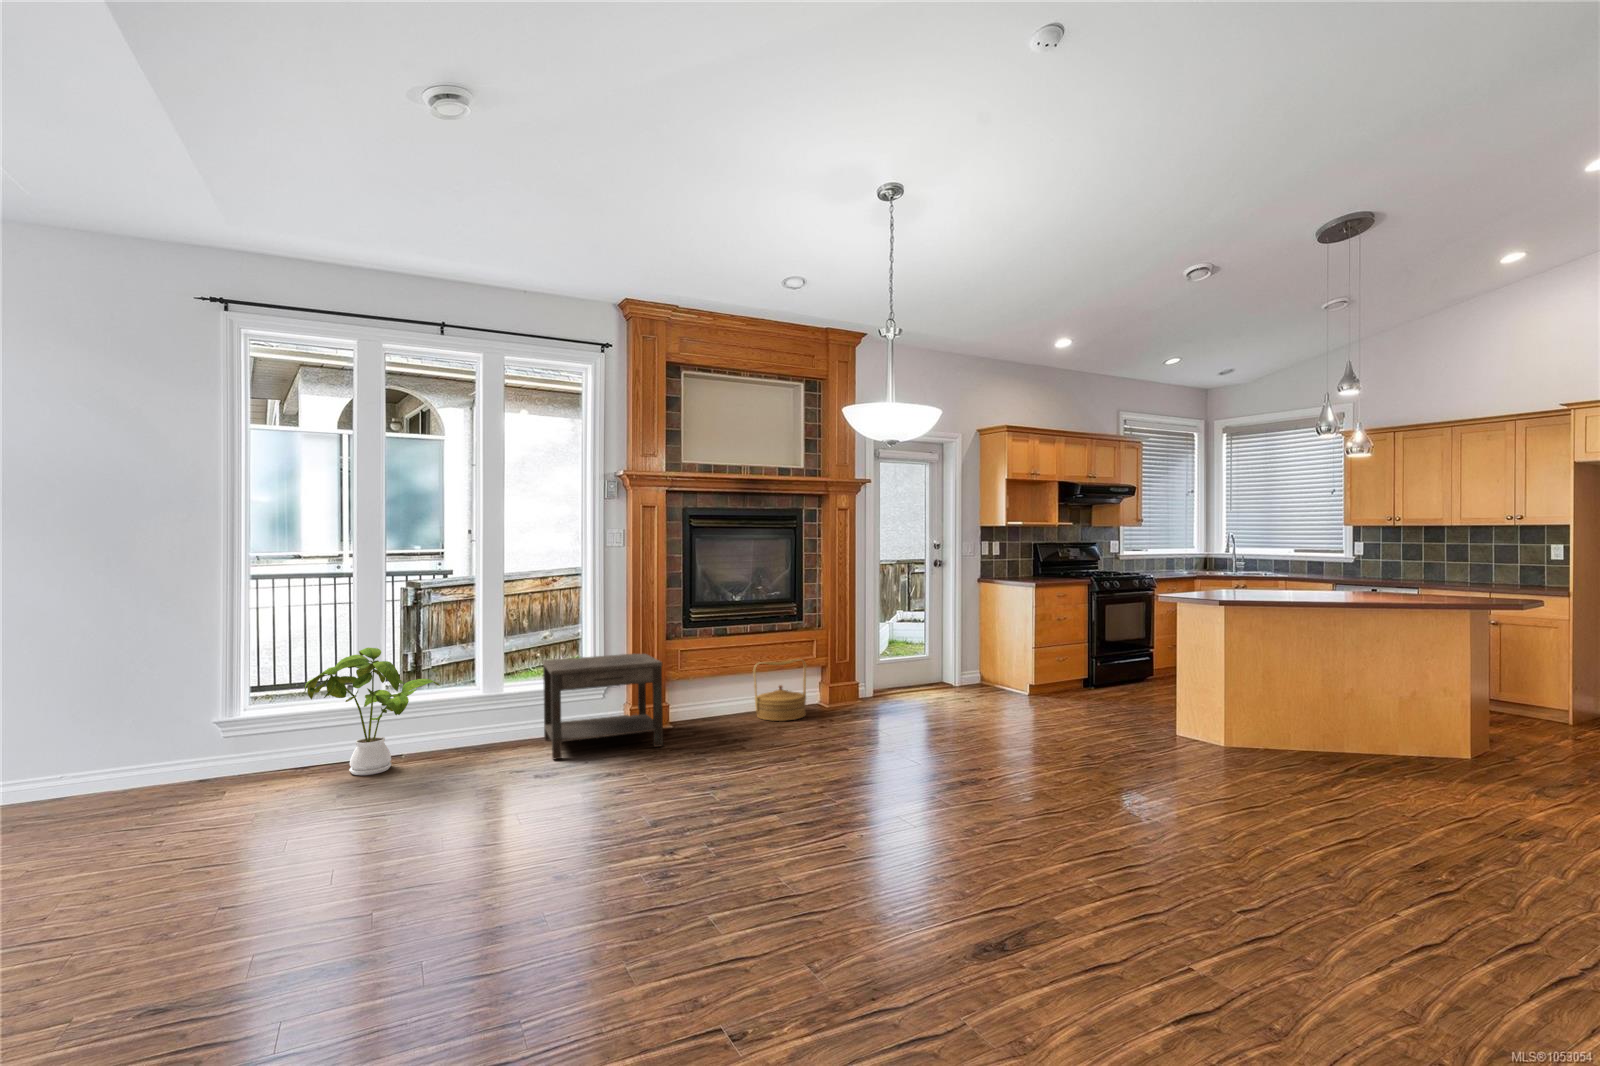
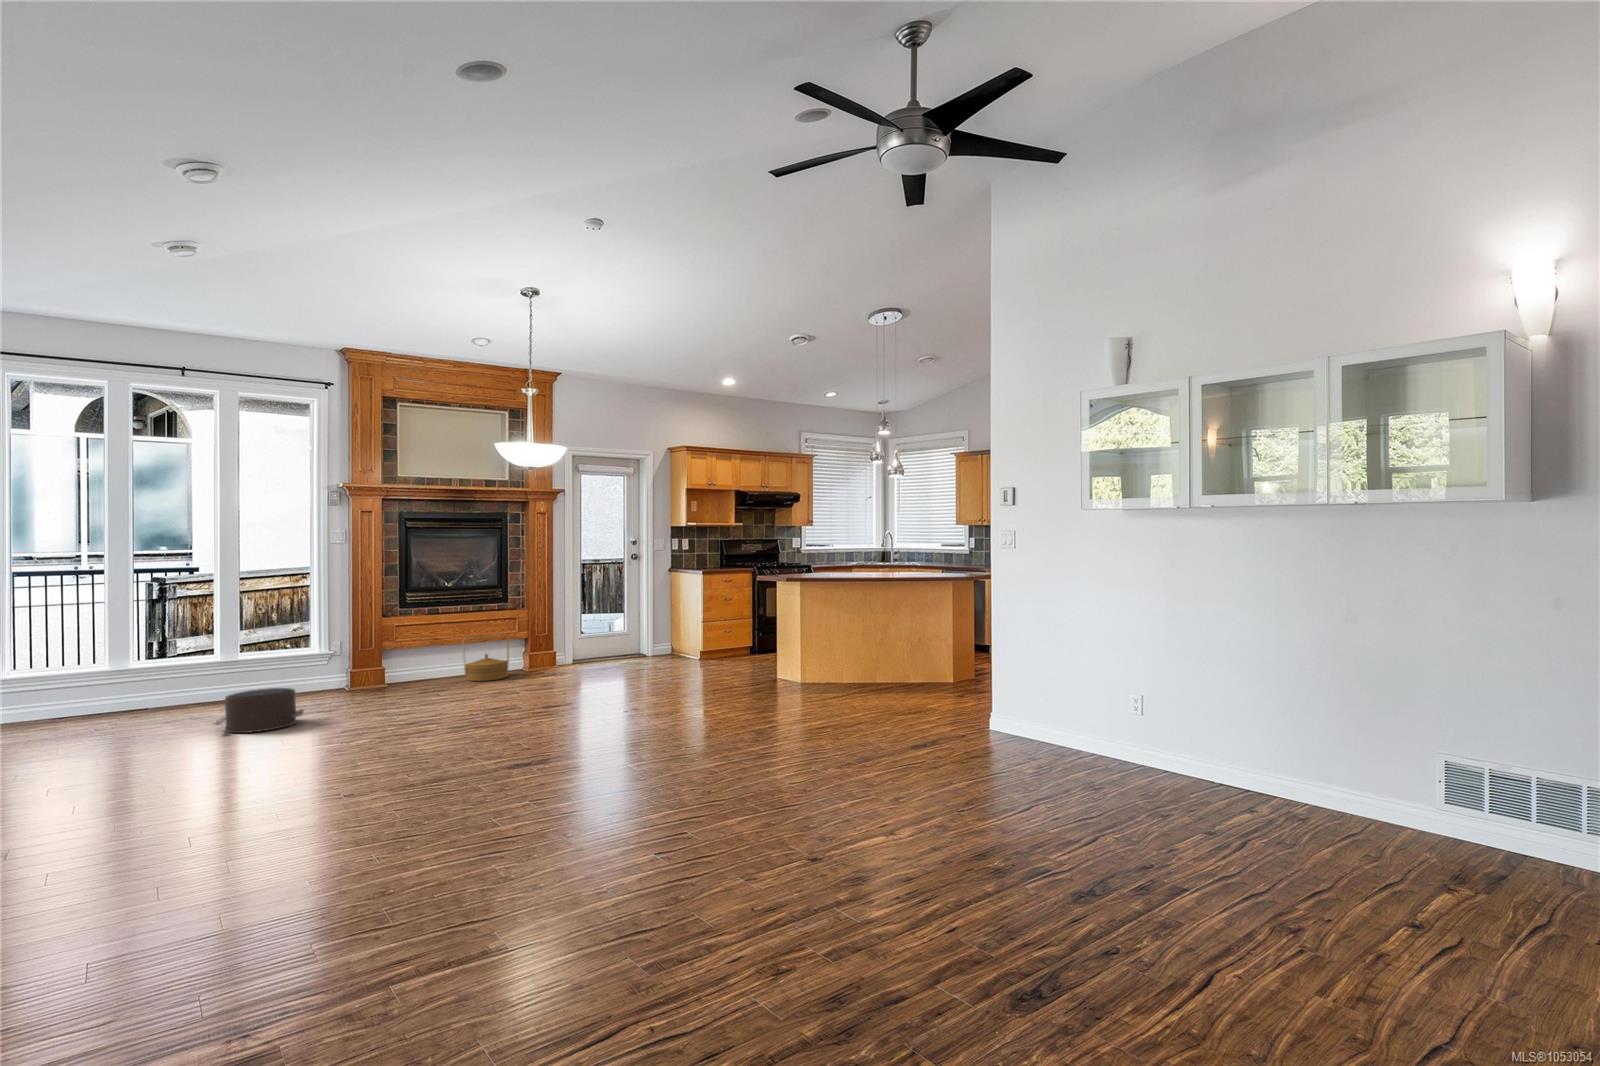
house plant: present [304,648,440,775] -> none [64,627,184,726]
side table: present [543,654,663,759] -> none [275,630,376,710]
pouf: none [478,736,588,804] -> present [214,688,304,733]

